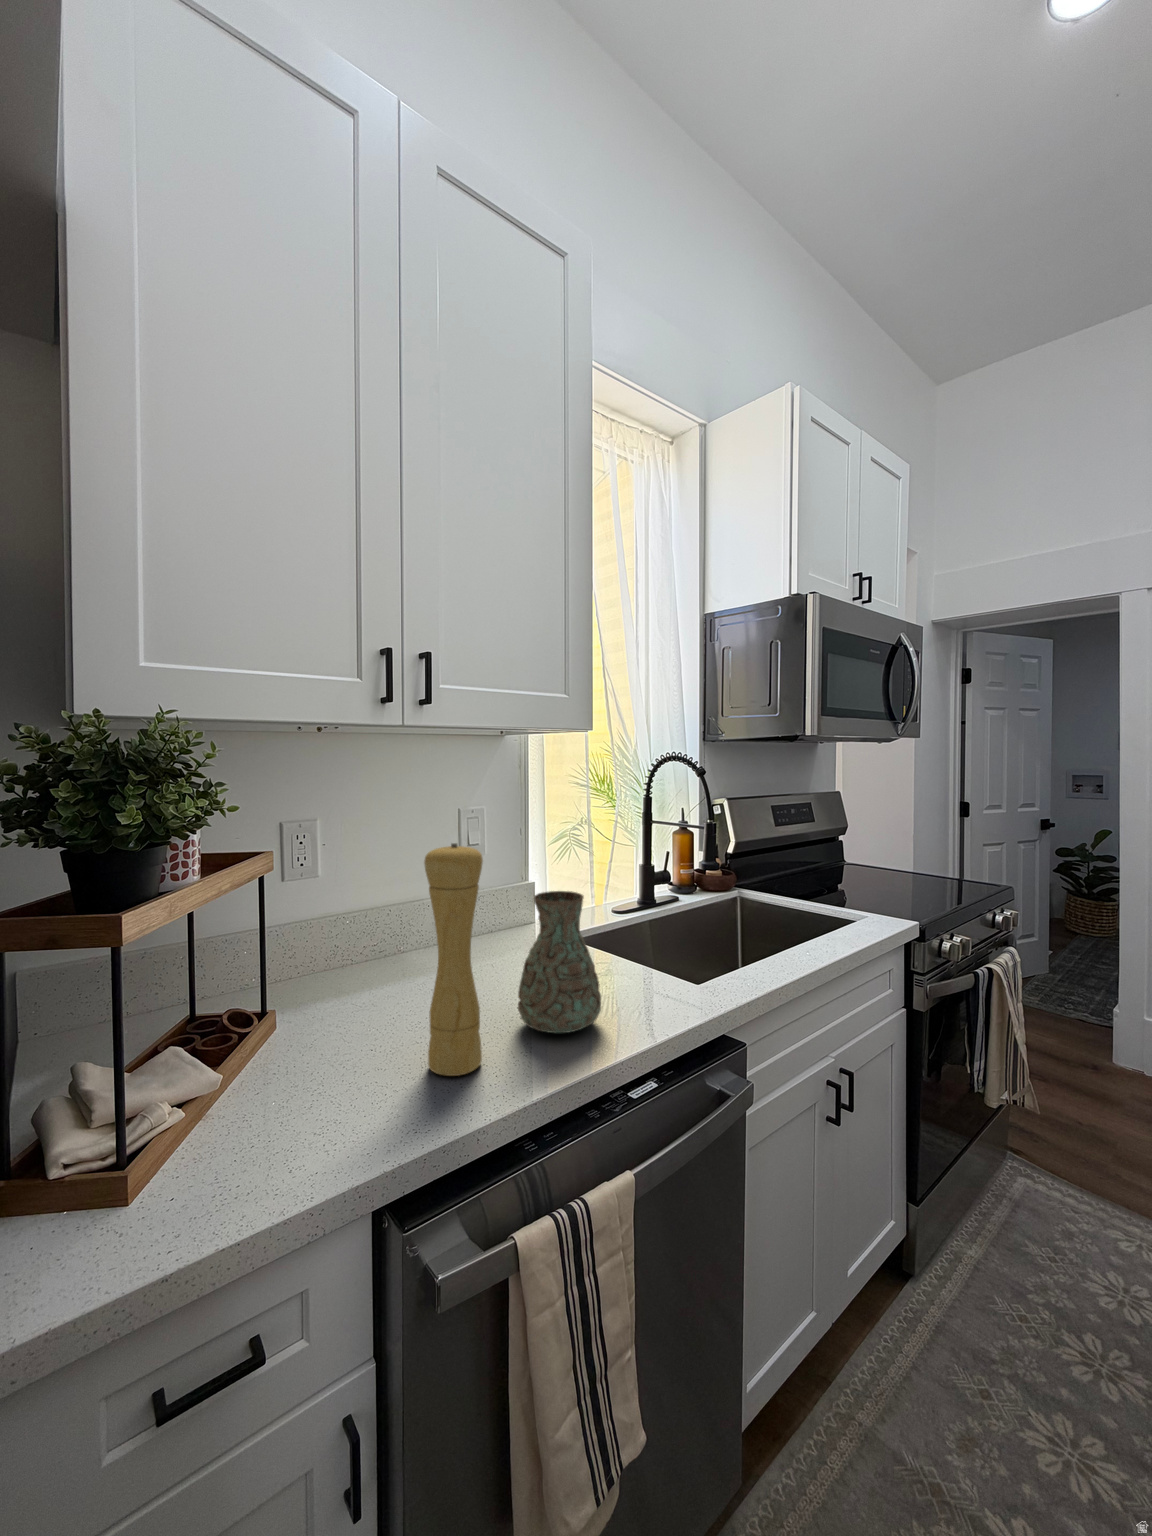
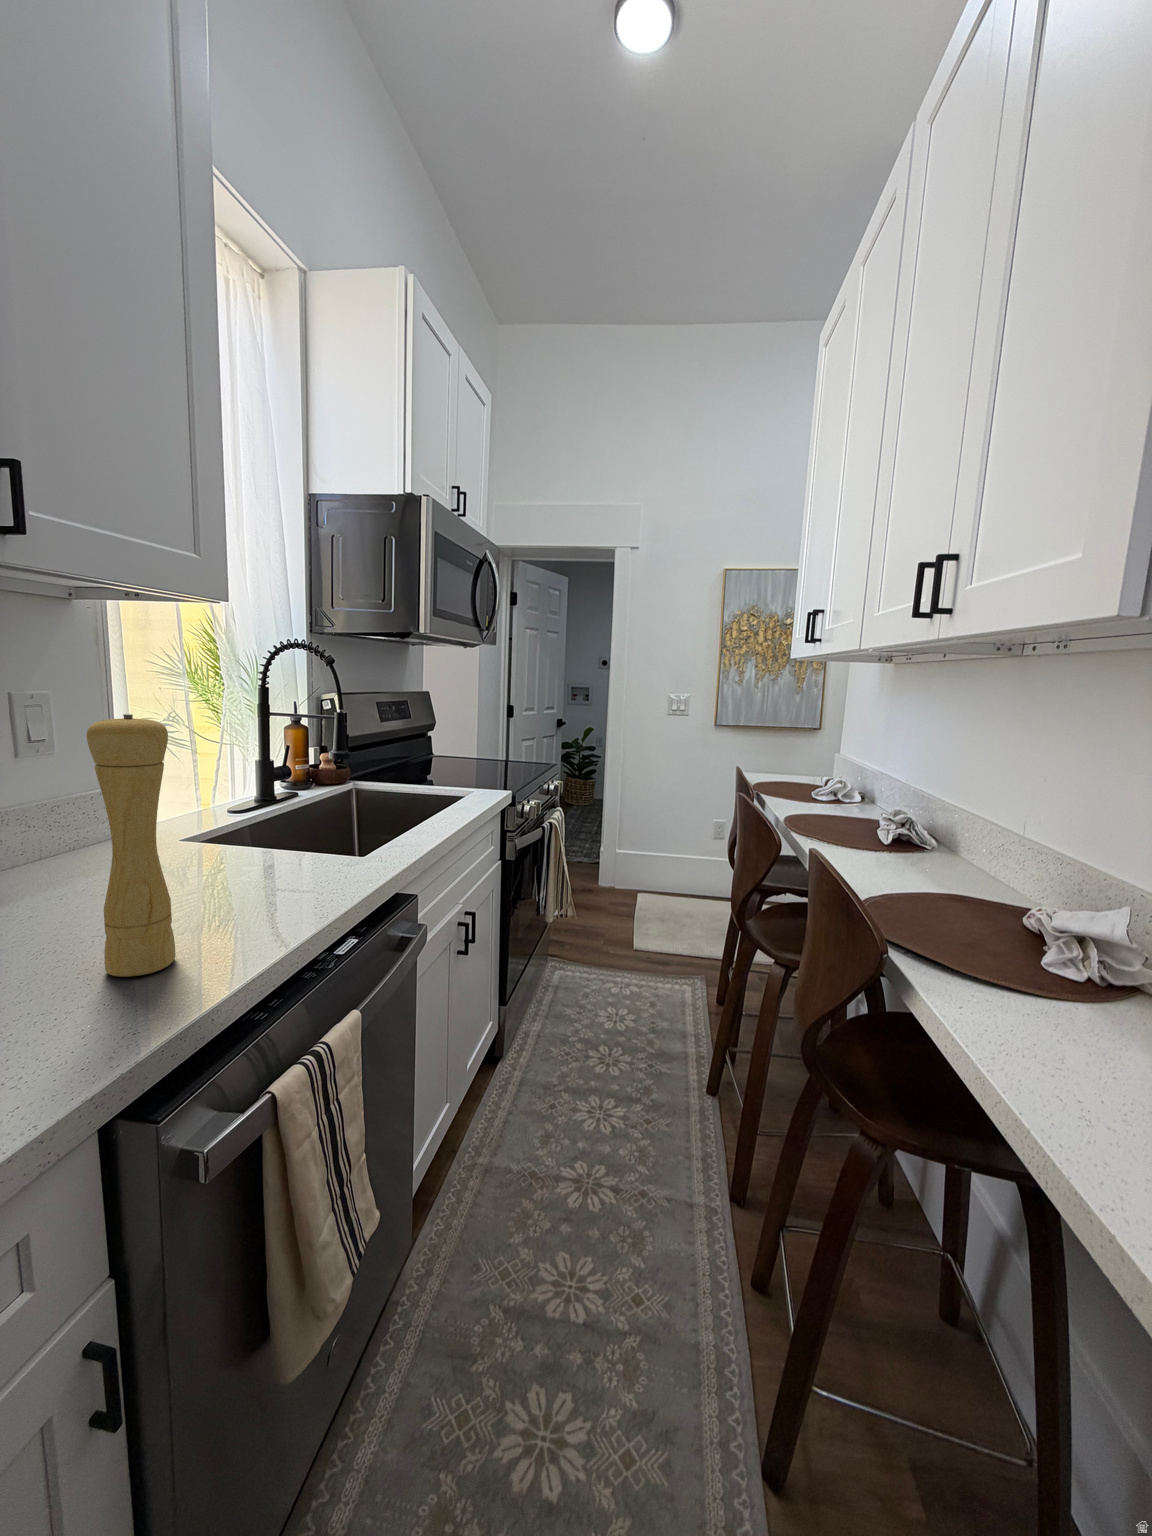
decorative vase: present [518,891,601,1033] -> none [194,771,291,916]

